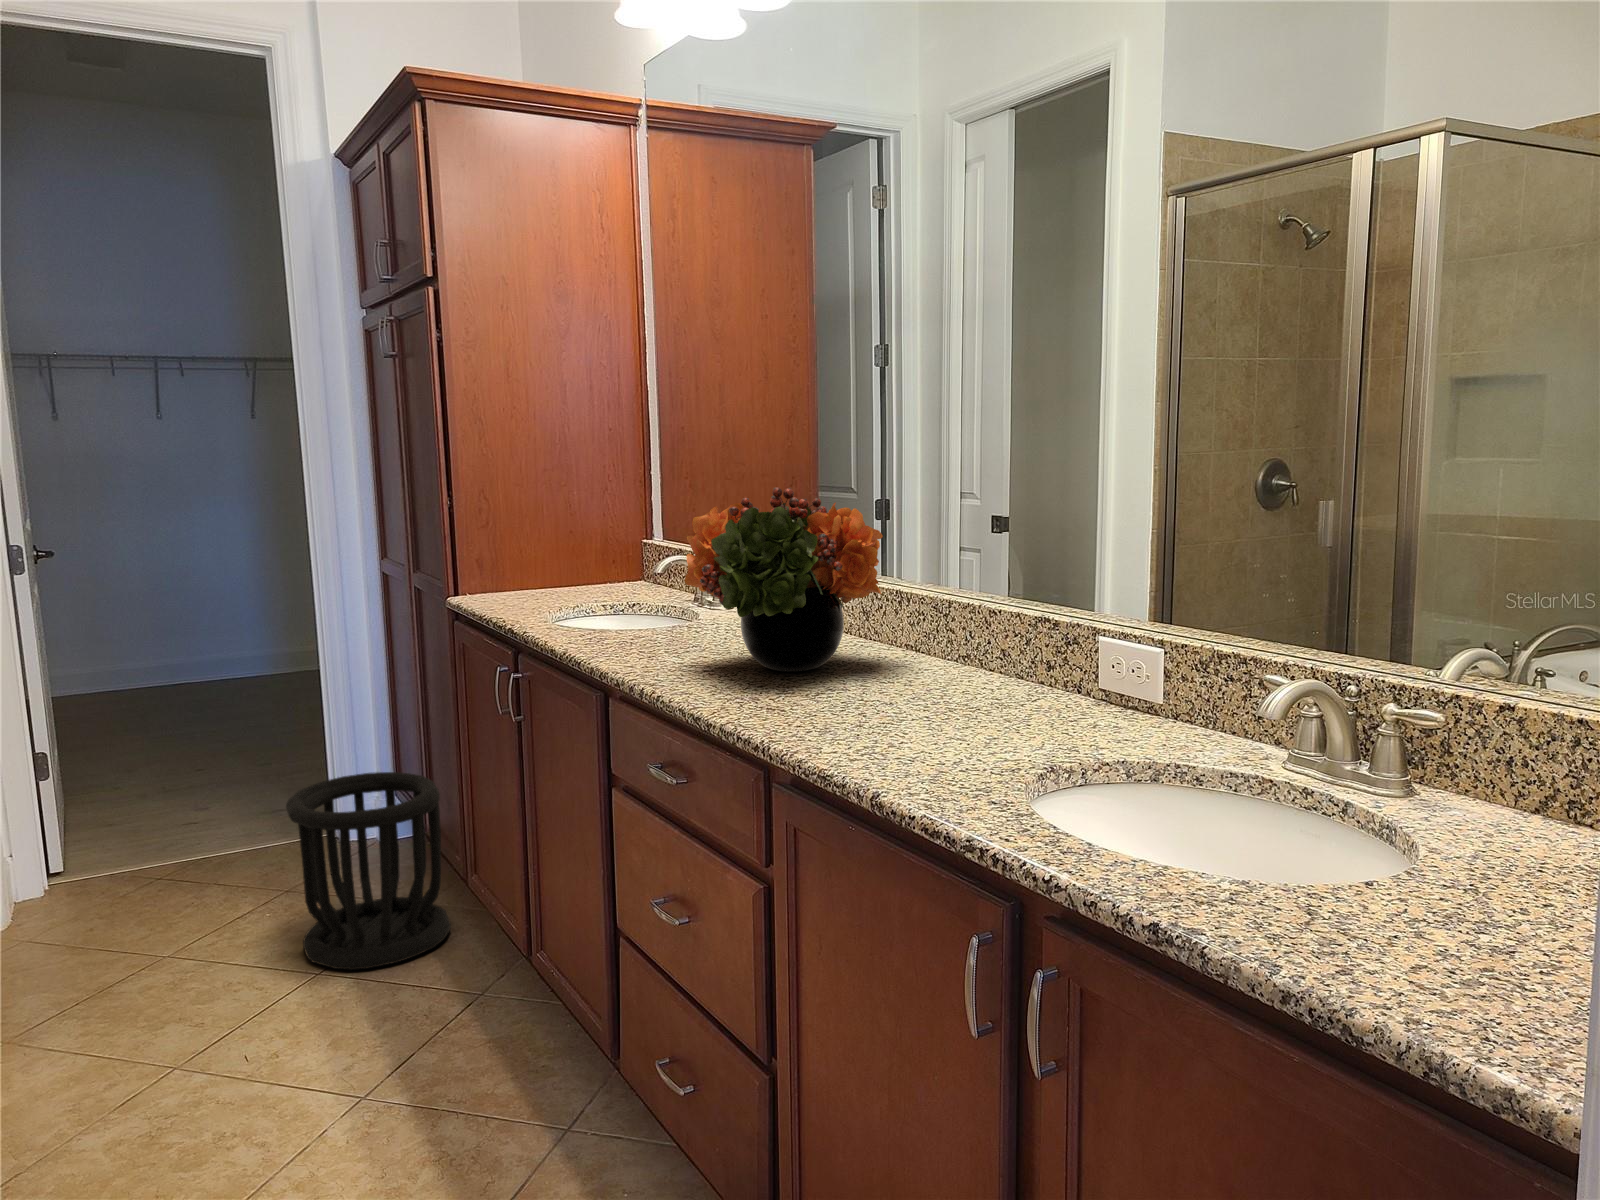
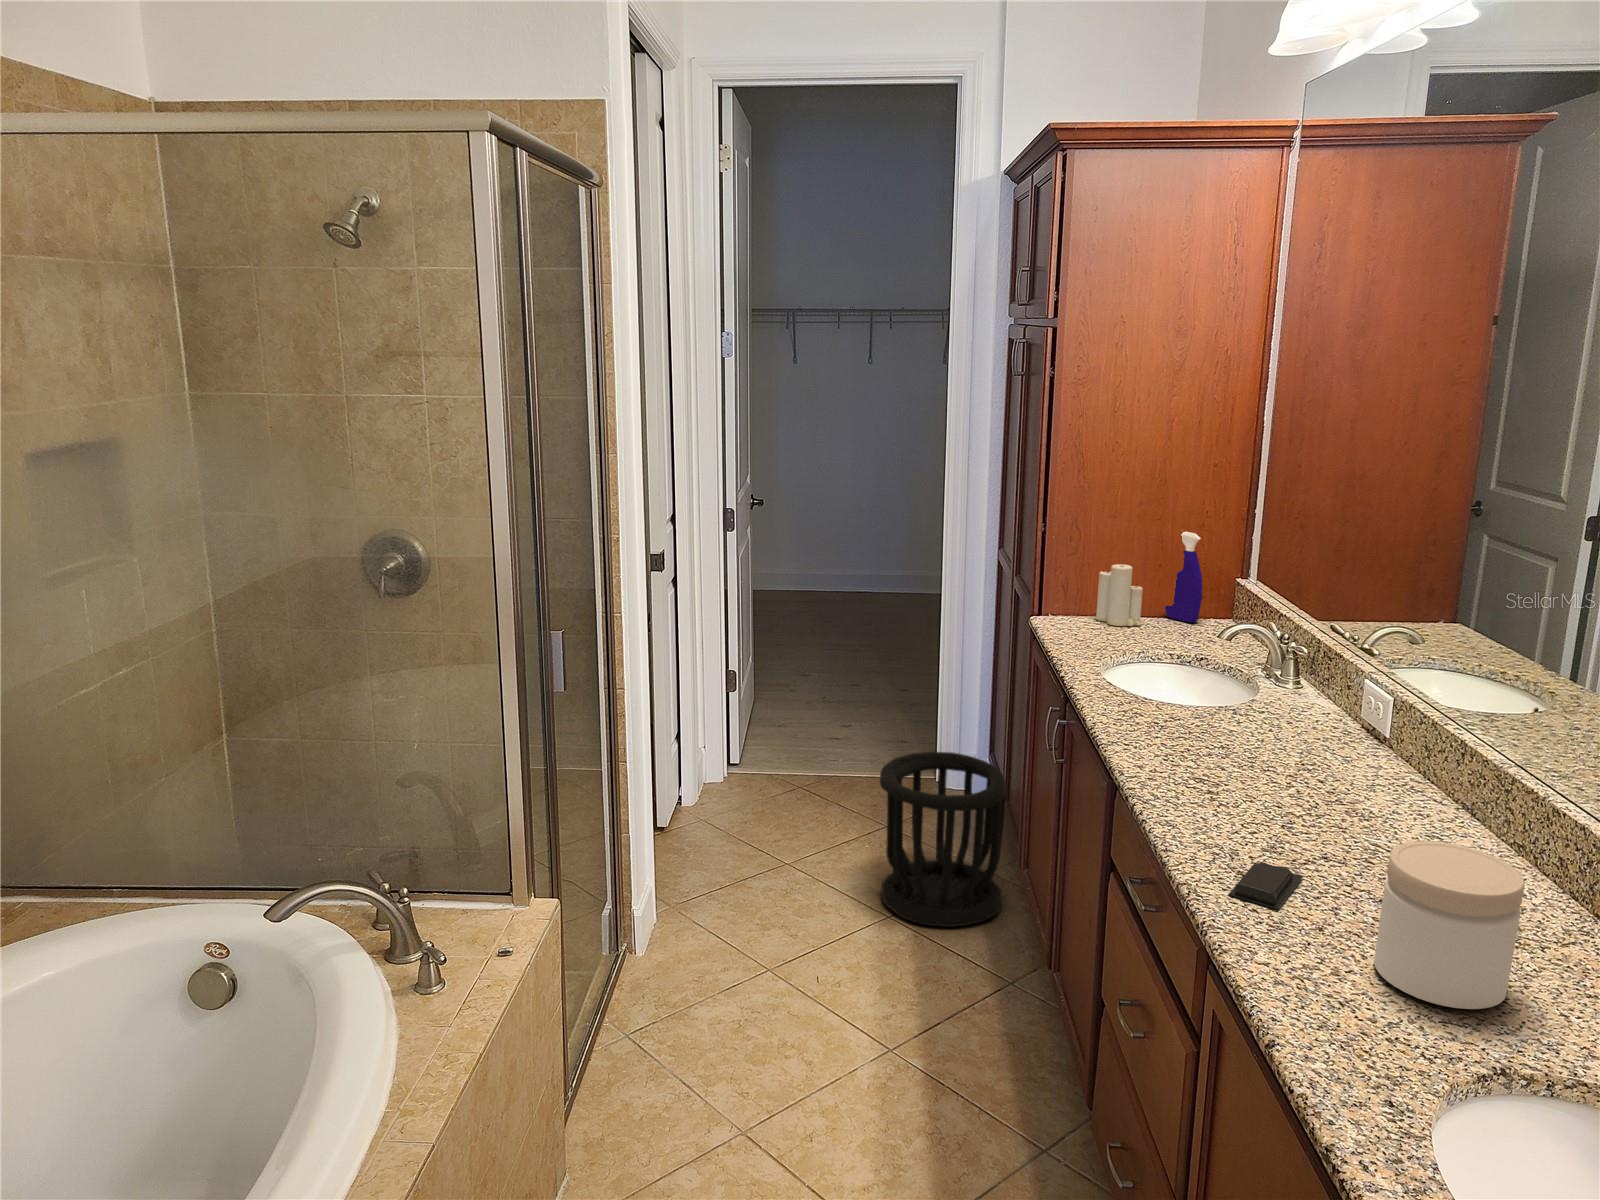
flower arrangement: present [685,487,883,672] -> none [1203,622,1436,817]
spray bottle: none [575,497,612,588] -> present [1165,532,1202,623]
candle: none [510,526,559,596] -> present [1096,560,1143,626]
jar: none [914,614,1024,745] -> present [1374,841,1525,1009]
soap bar: none [769,695,821,723] -> present [1229,862,1303,910]

